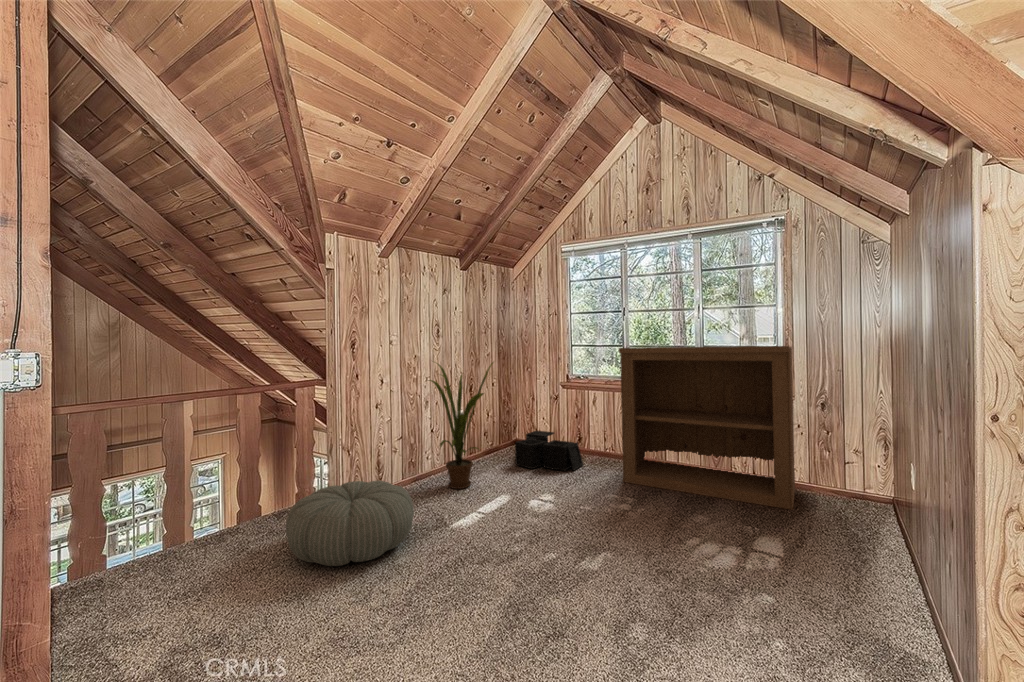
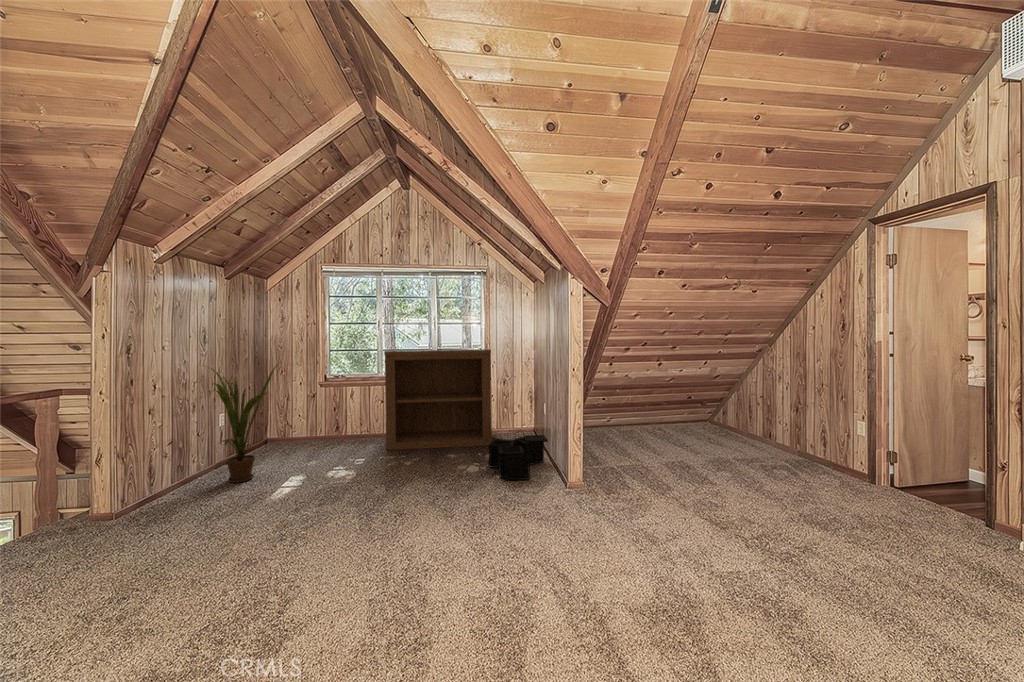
storage bin: present [515,431,583,471] -> present [489,435,548,480]
pouf: present [286,481,414,566] -> none [78,481,234,568]

